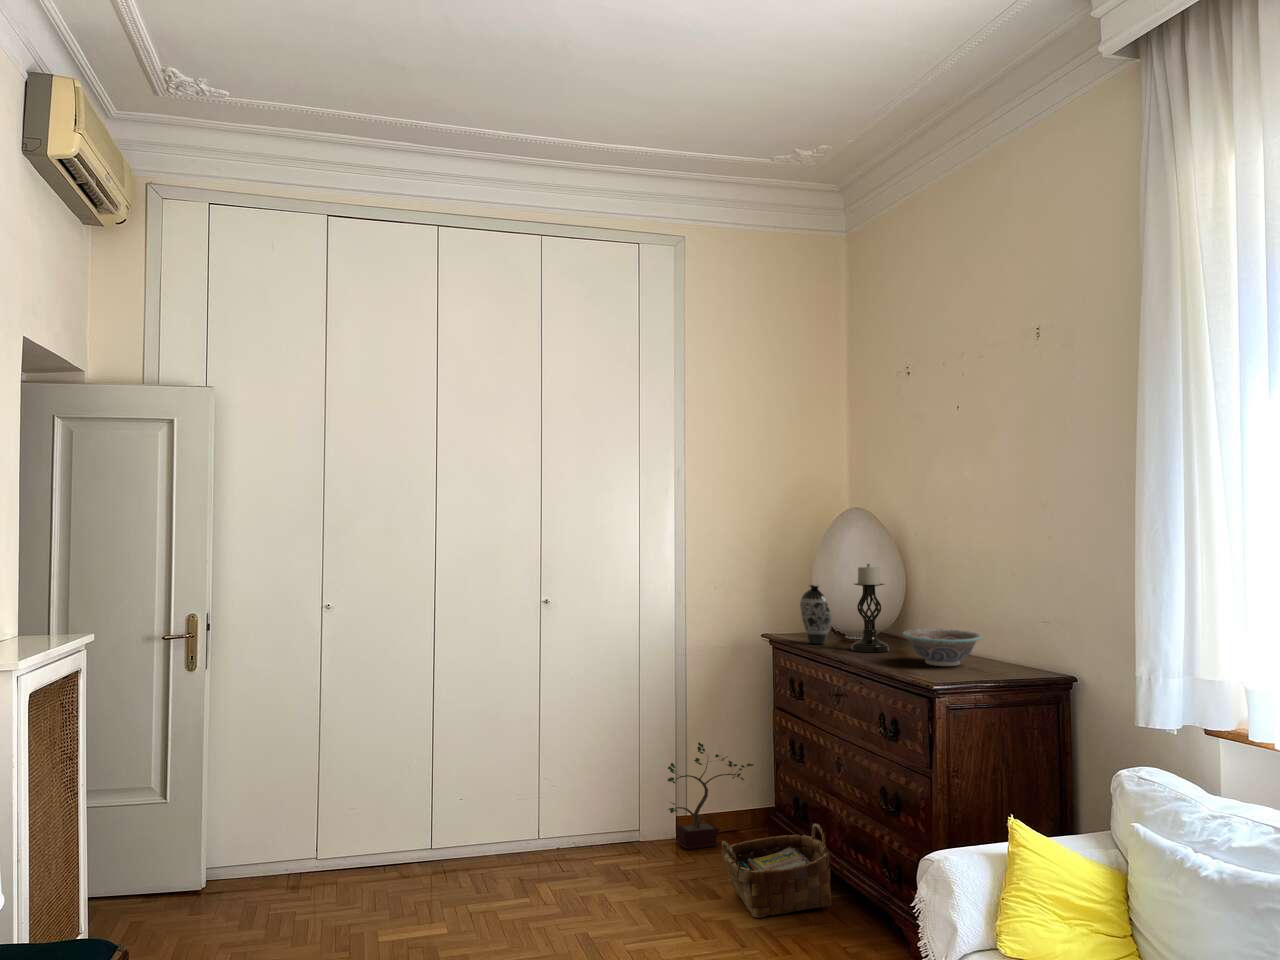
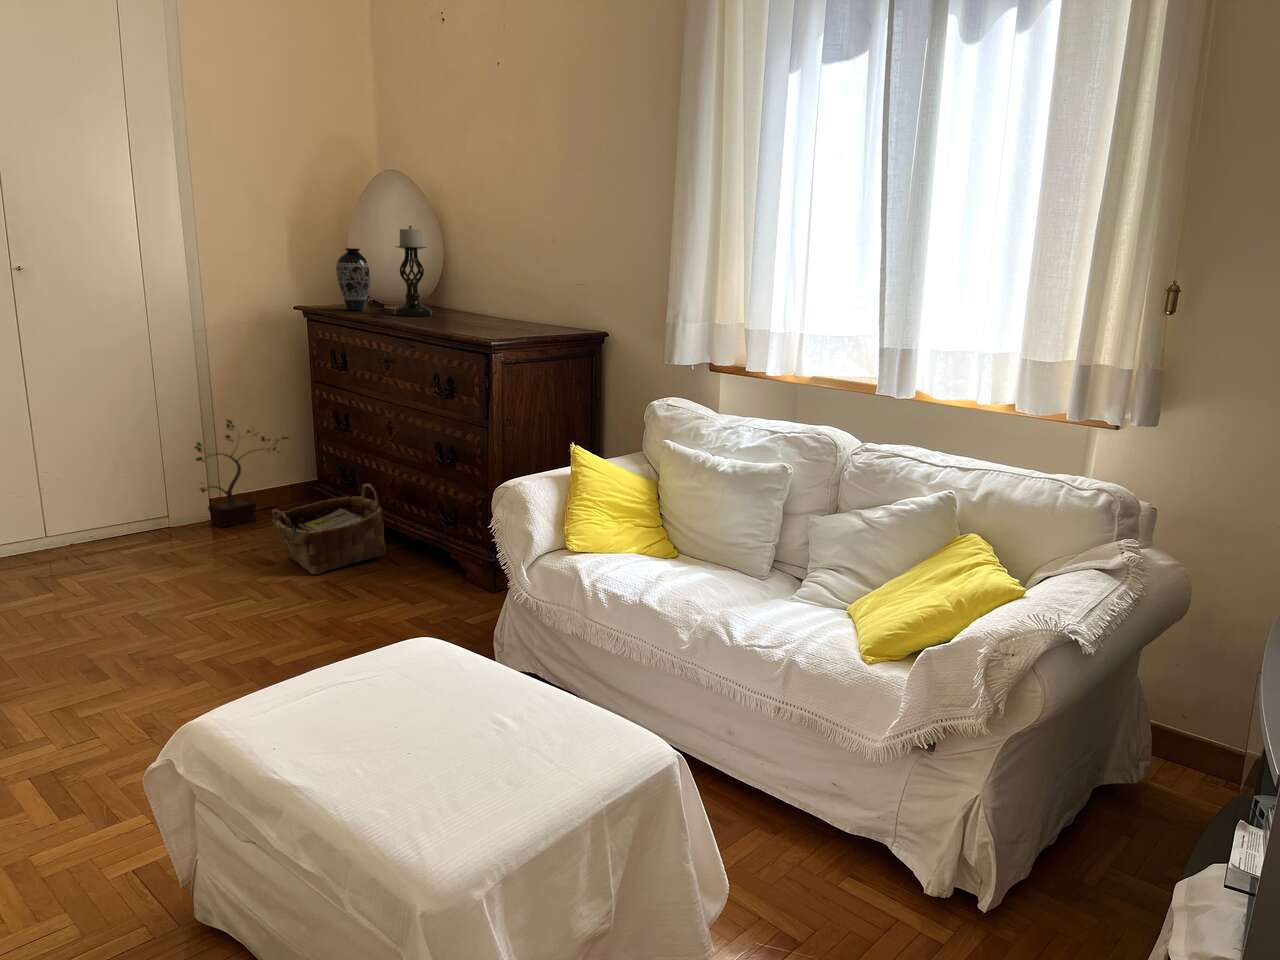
decorative bowl: present [903,629,983,666] -> none [451,291,526,325]

